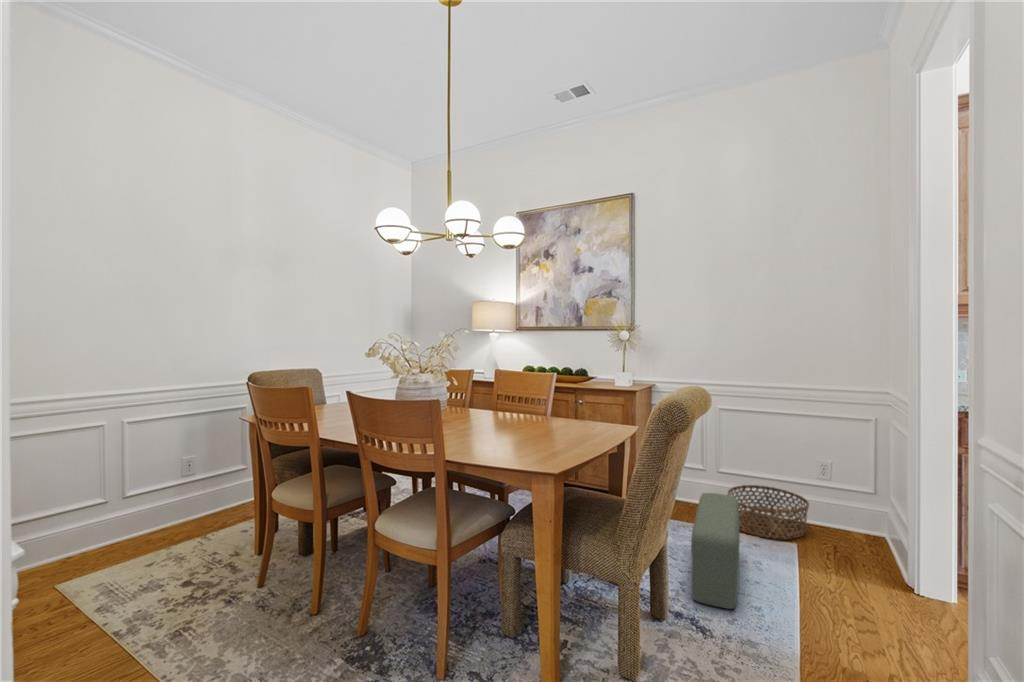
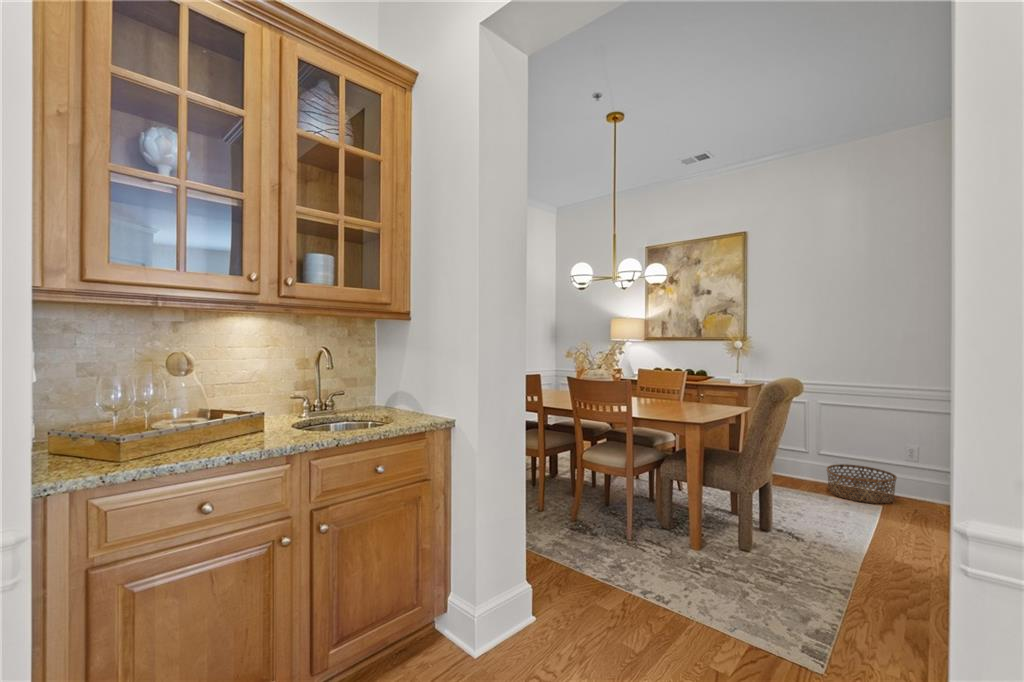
pouf: present [691,493,740,609] -> none [794,462,833,533]

